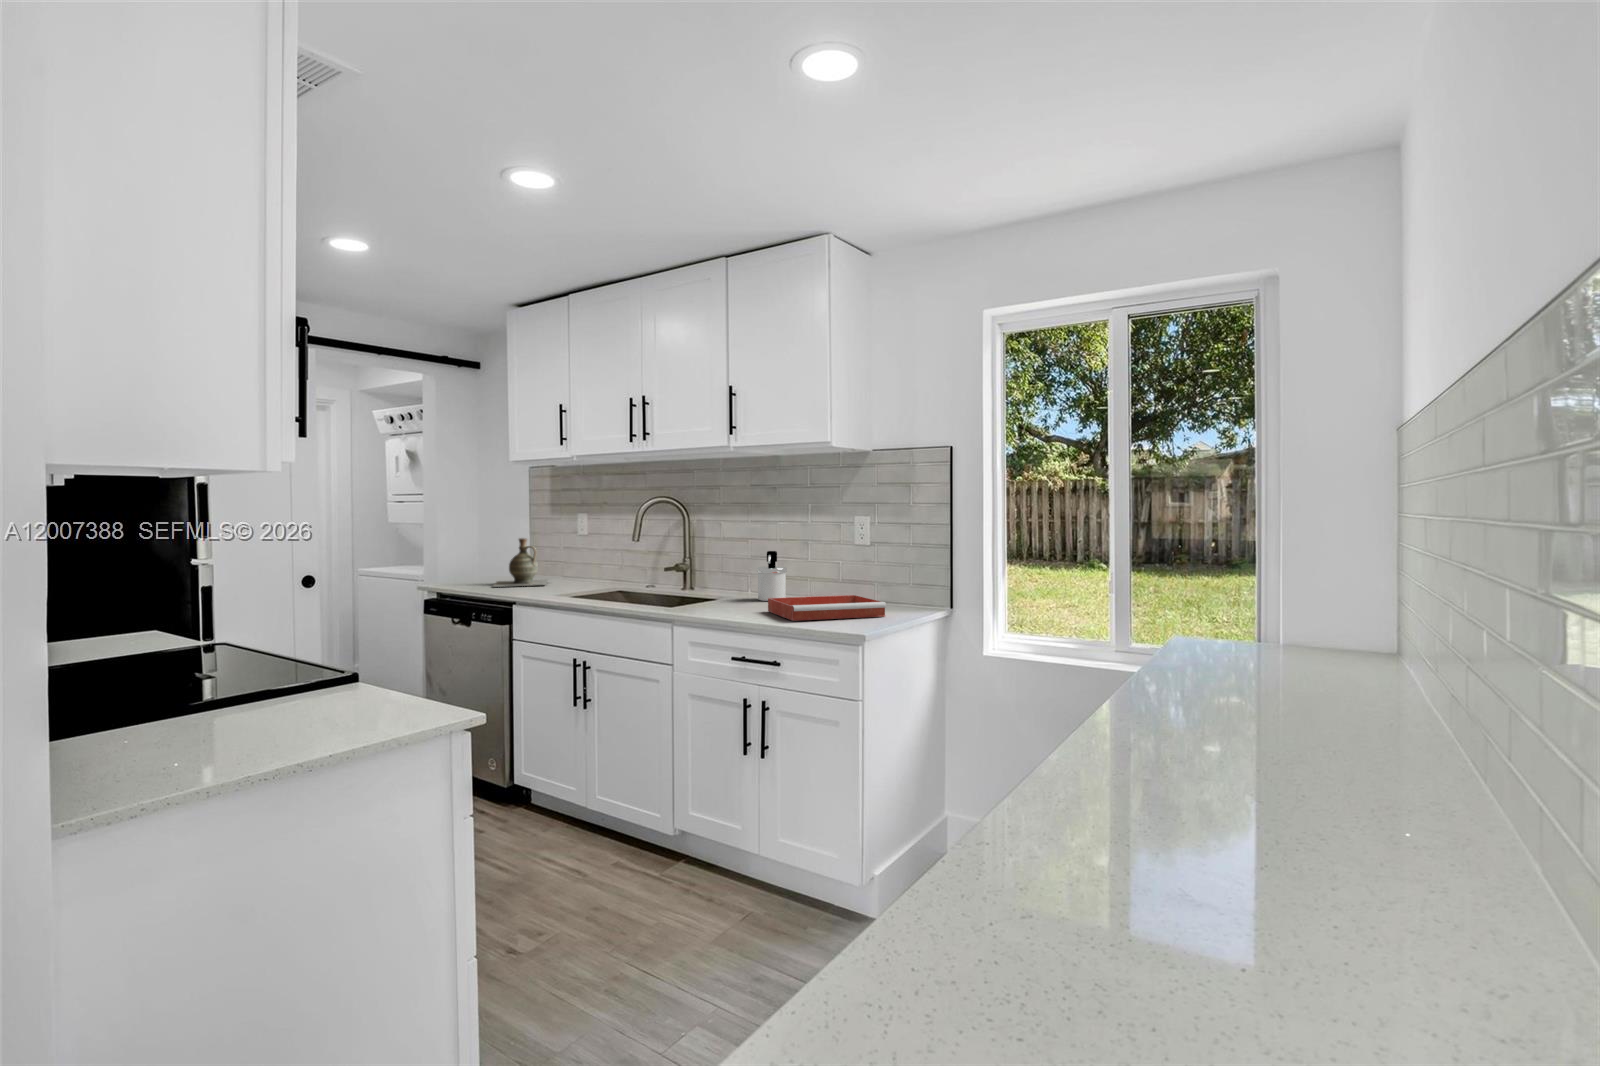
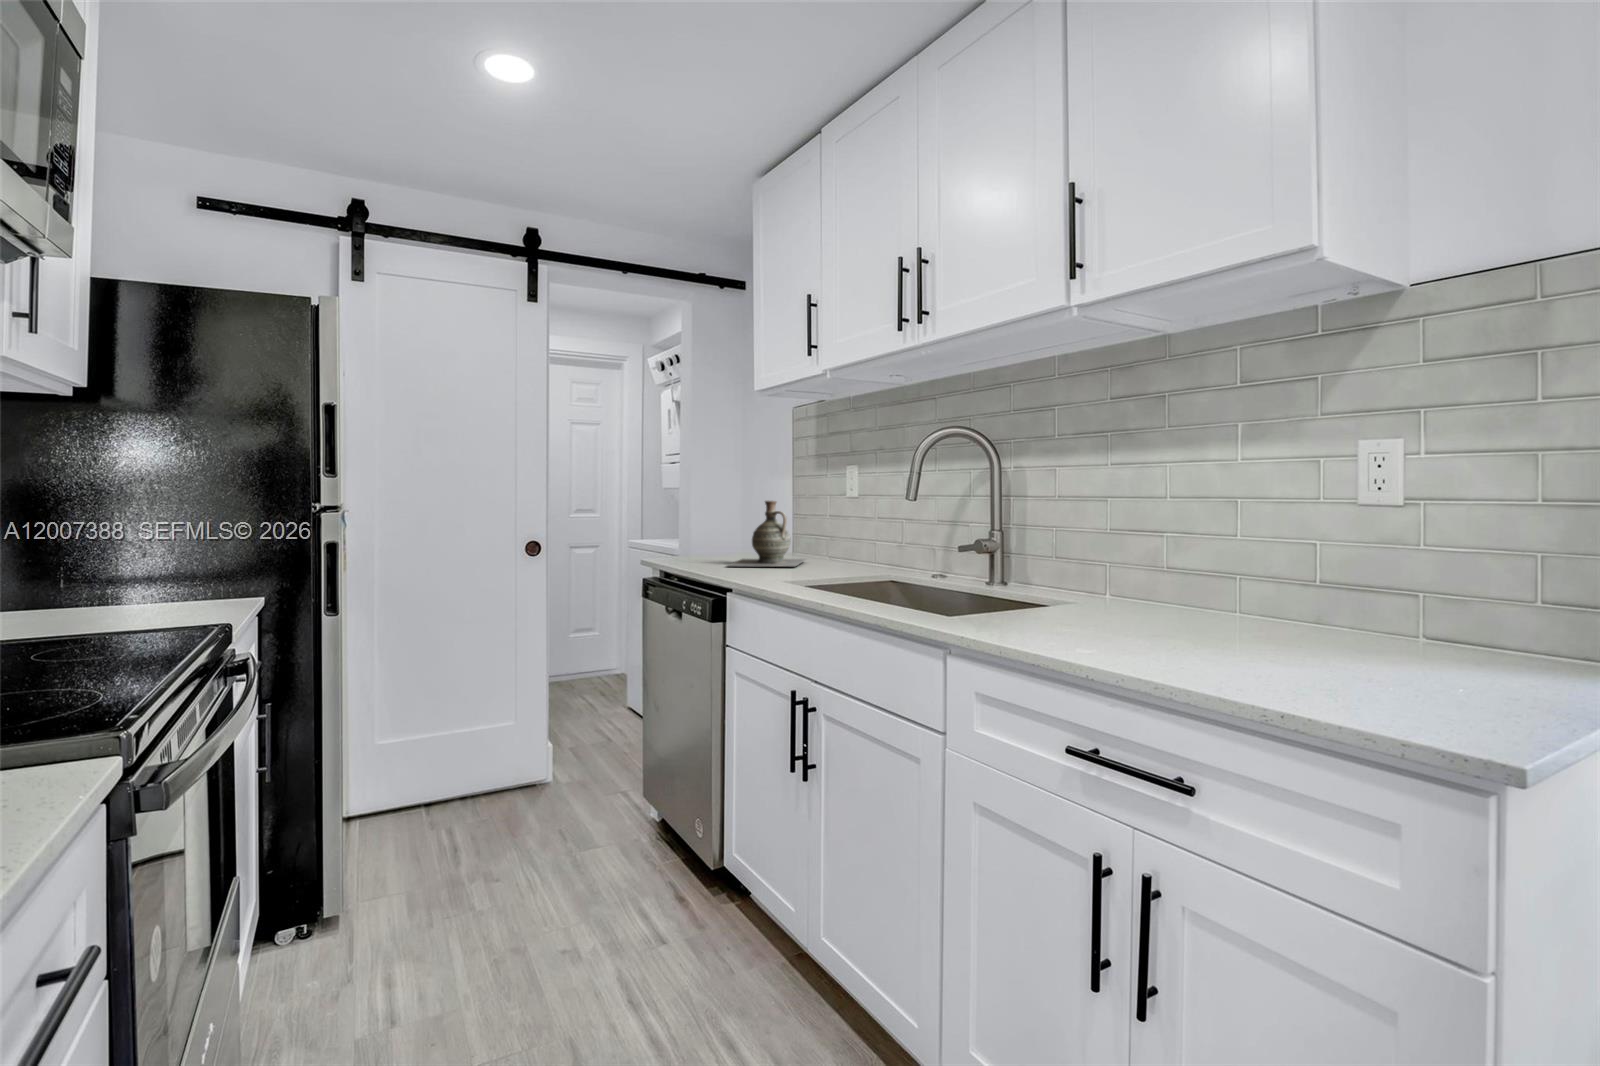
soap dispenser: present [757,551,787,601] -> none [1124,519,1188,618]
tray: present [768,595,886,621] -> none [1151,616,1505,690]

